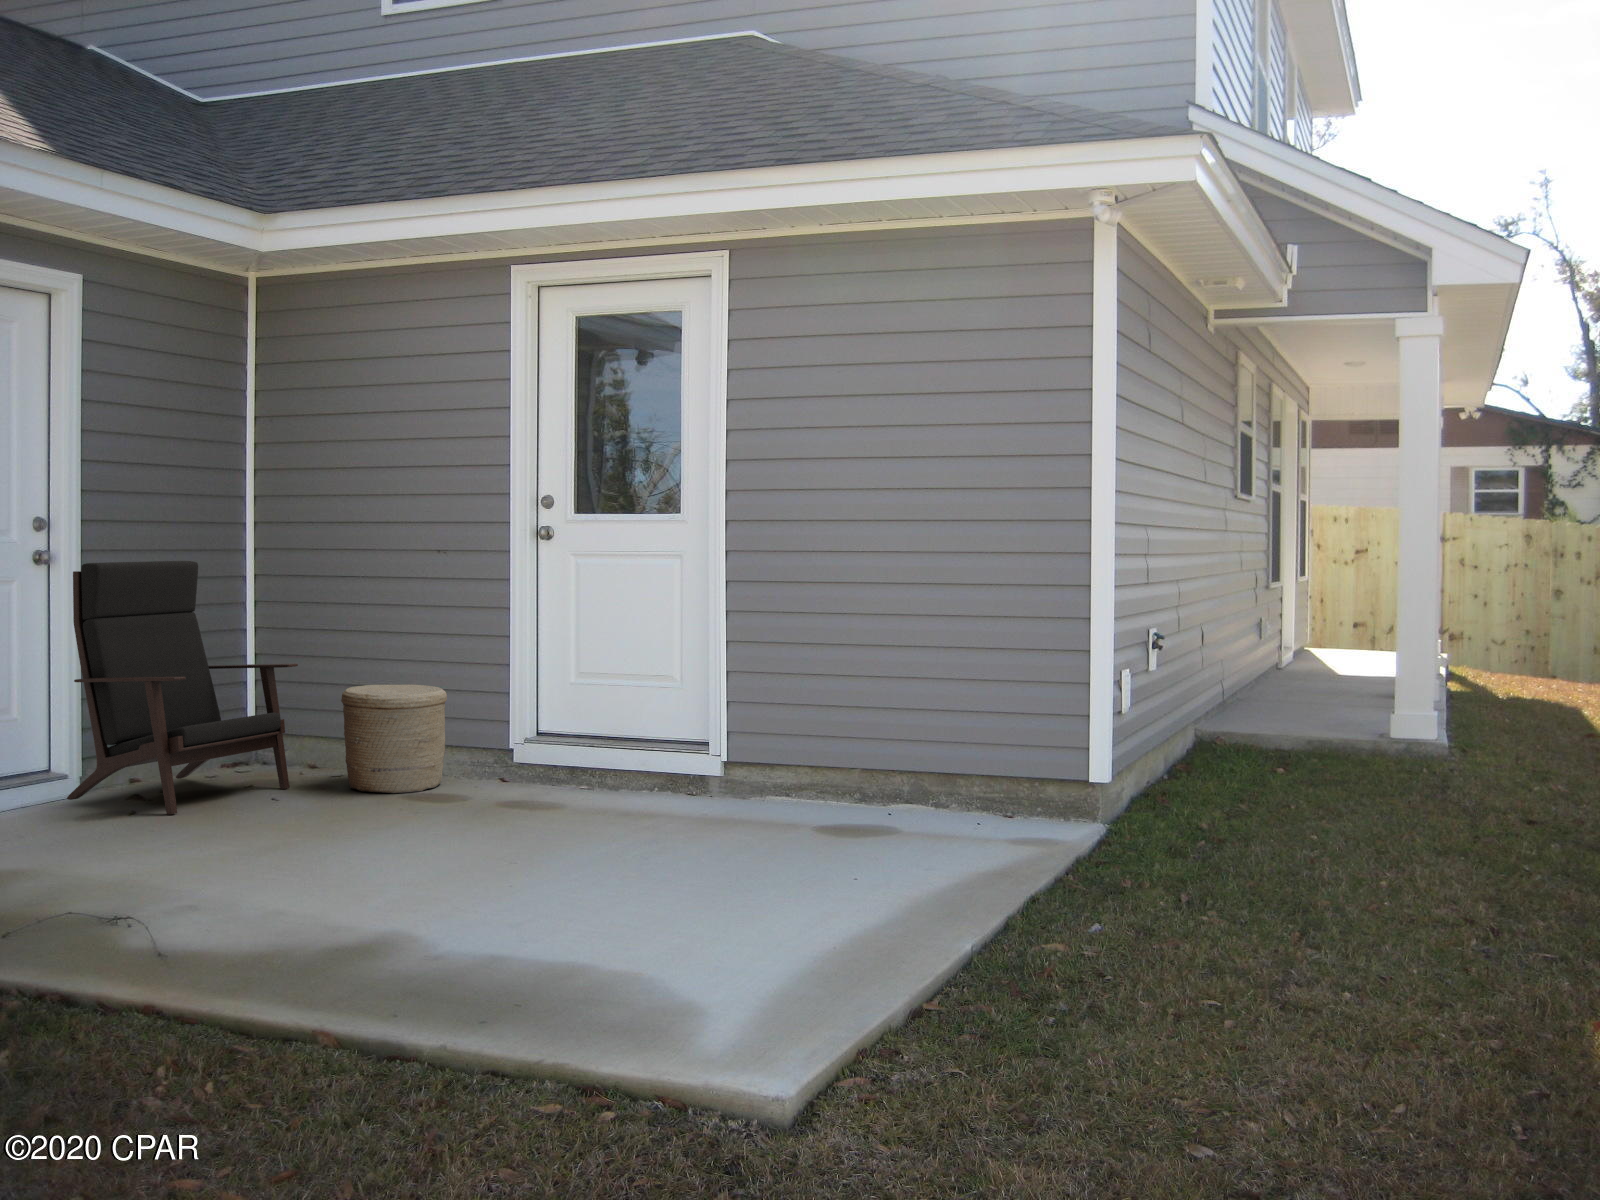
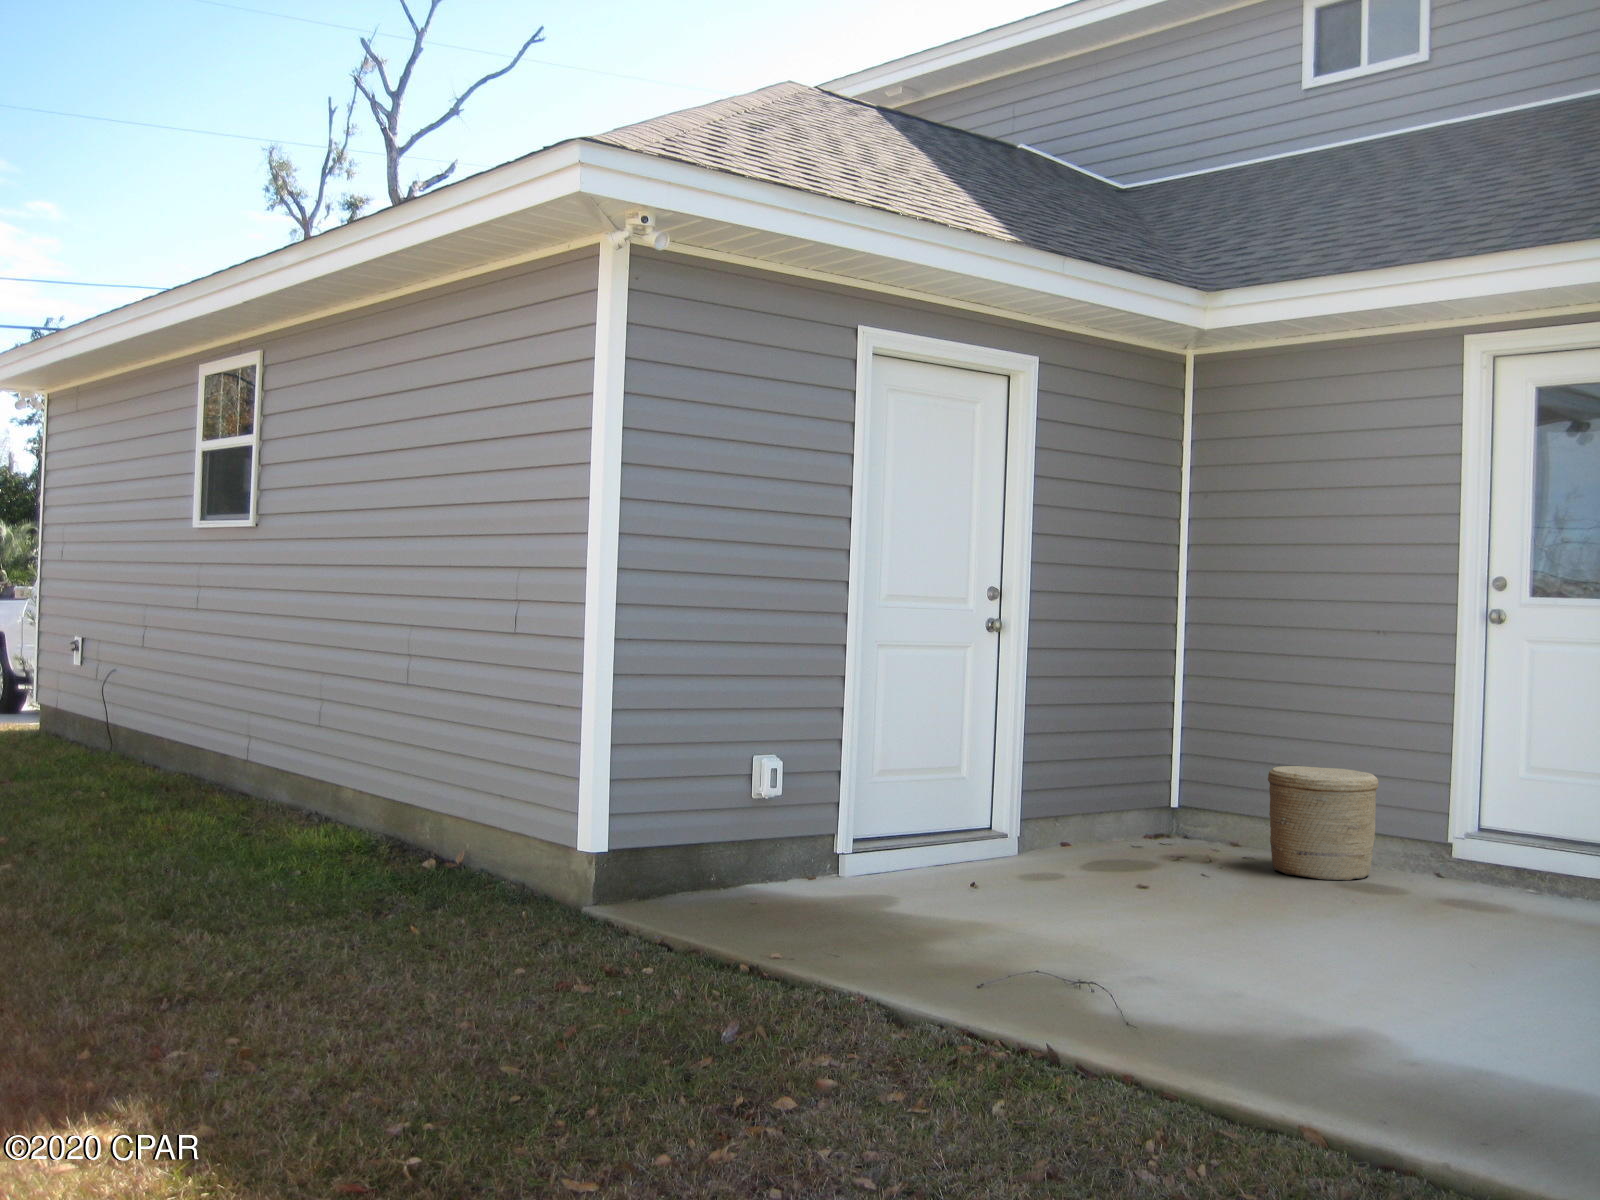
lounge chair: present [67,561,298,815] -> none [1011,632,1226,875]

